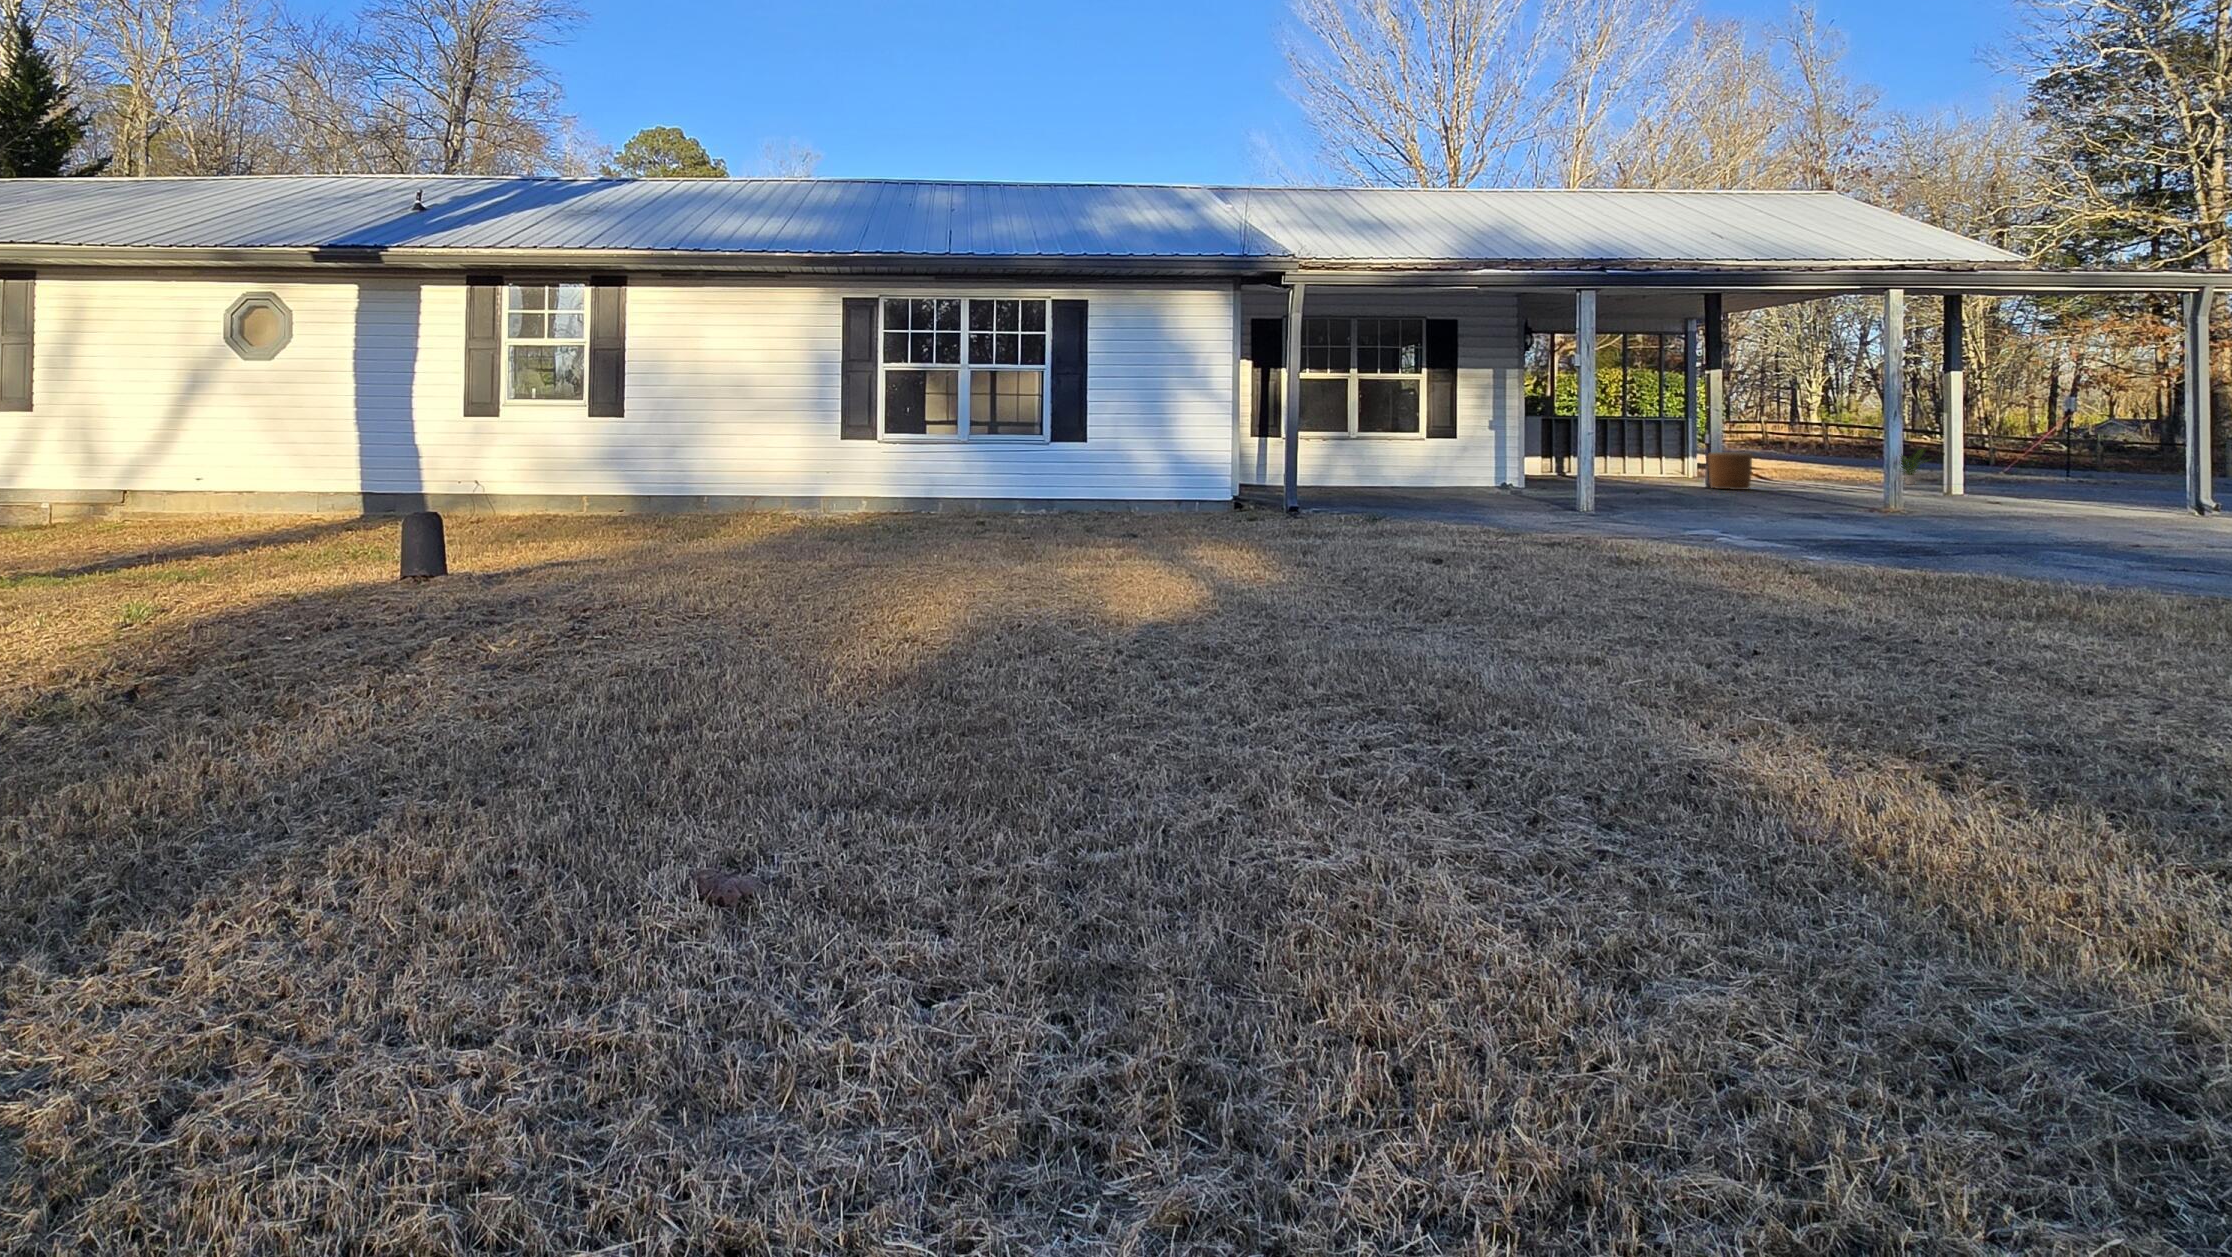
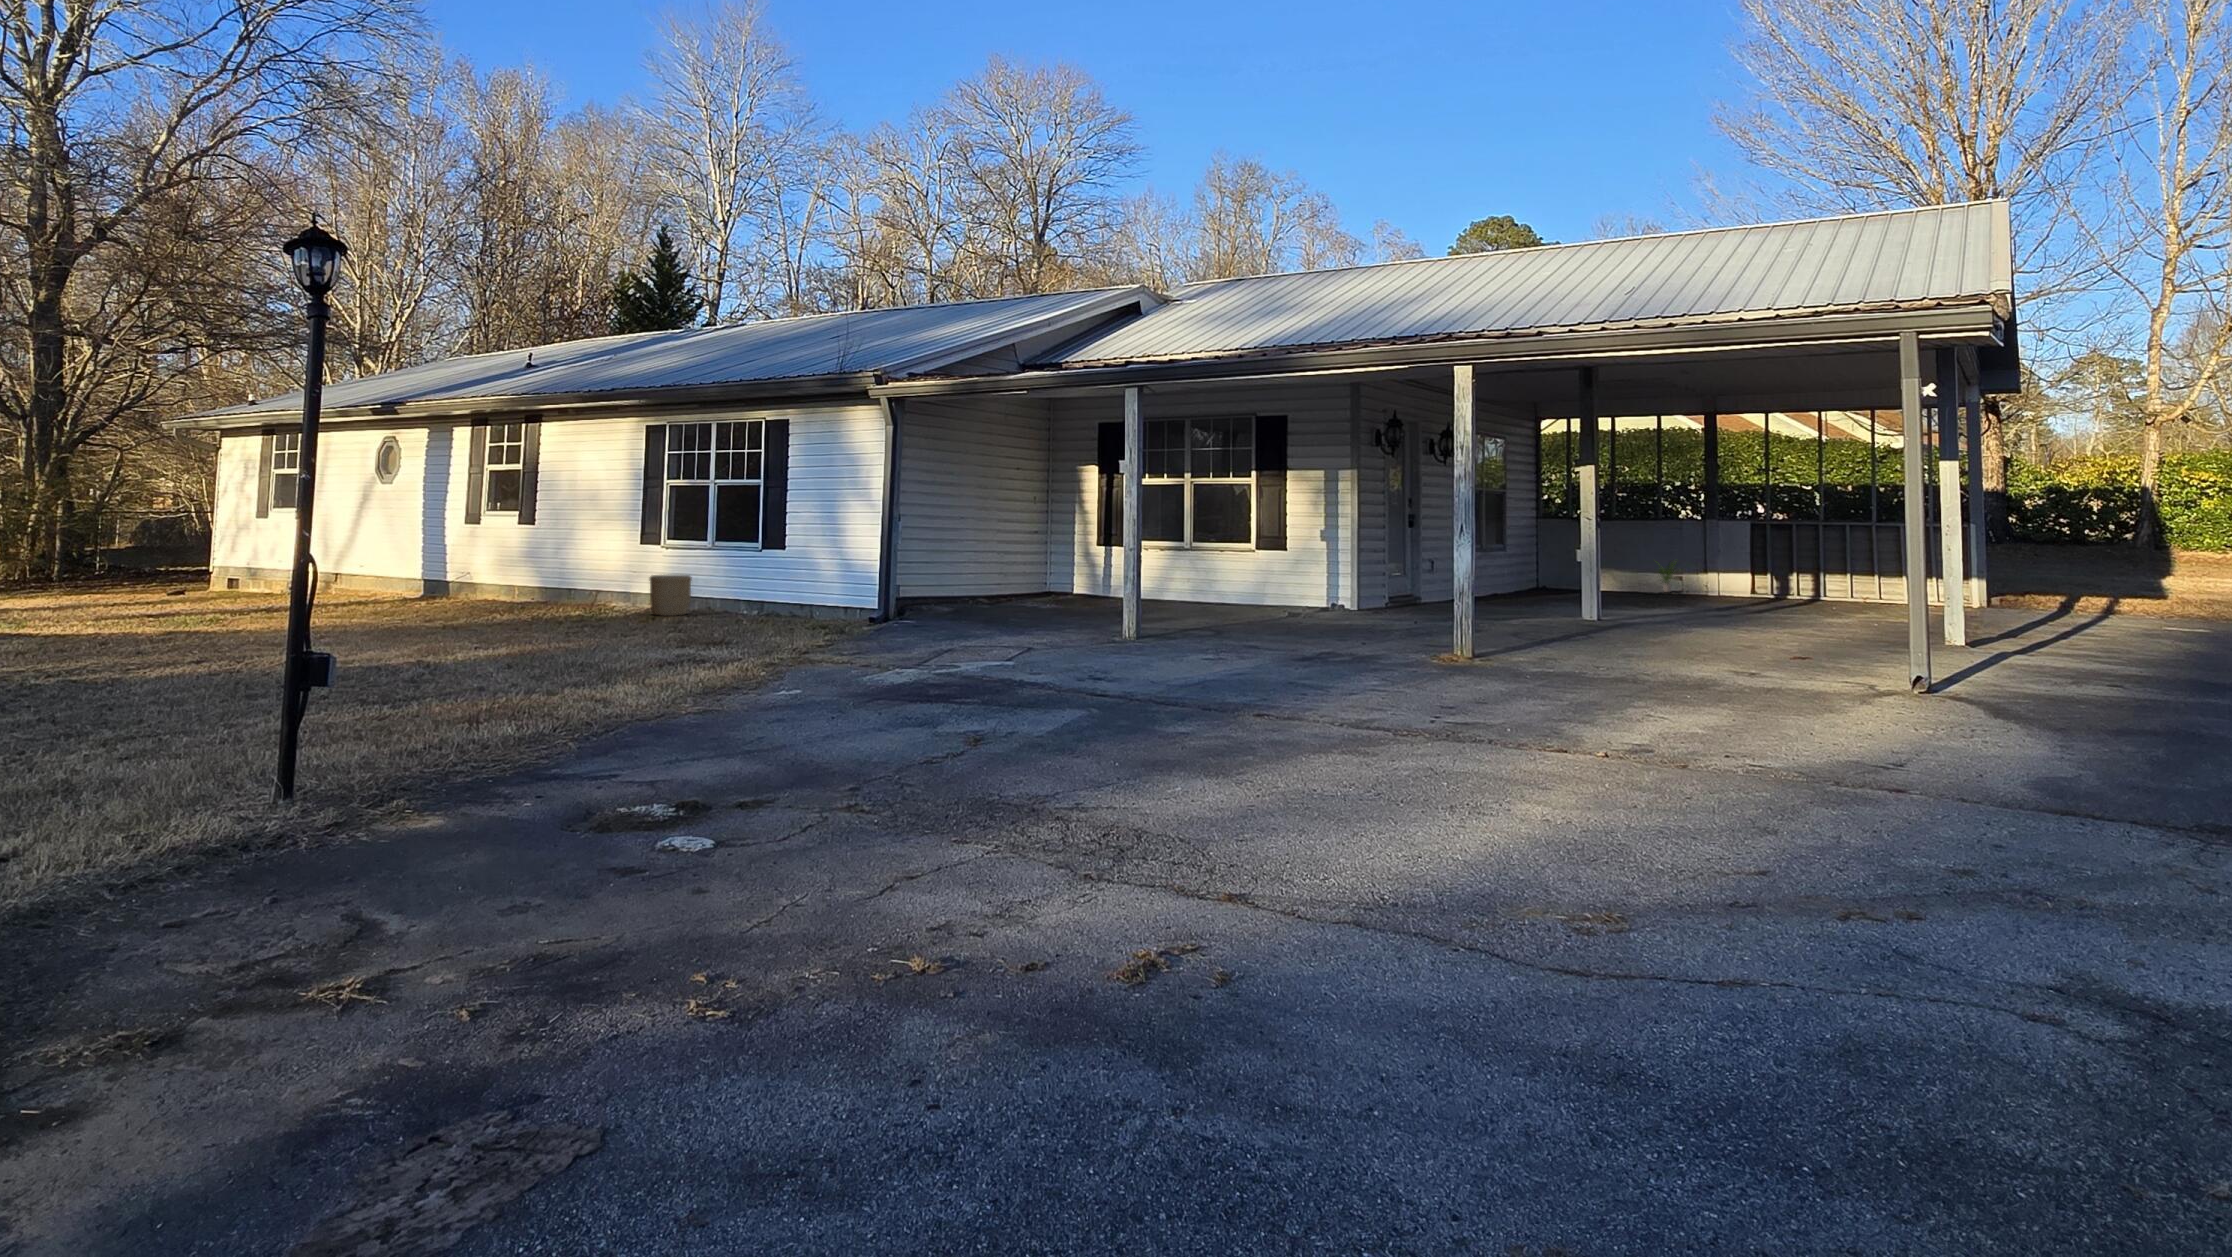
woven basket: present [1708,452,1753,490] -> present [650,575,692,616]

